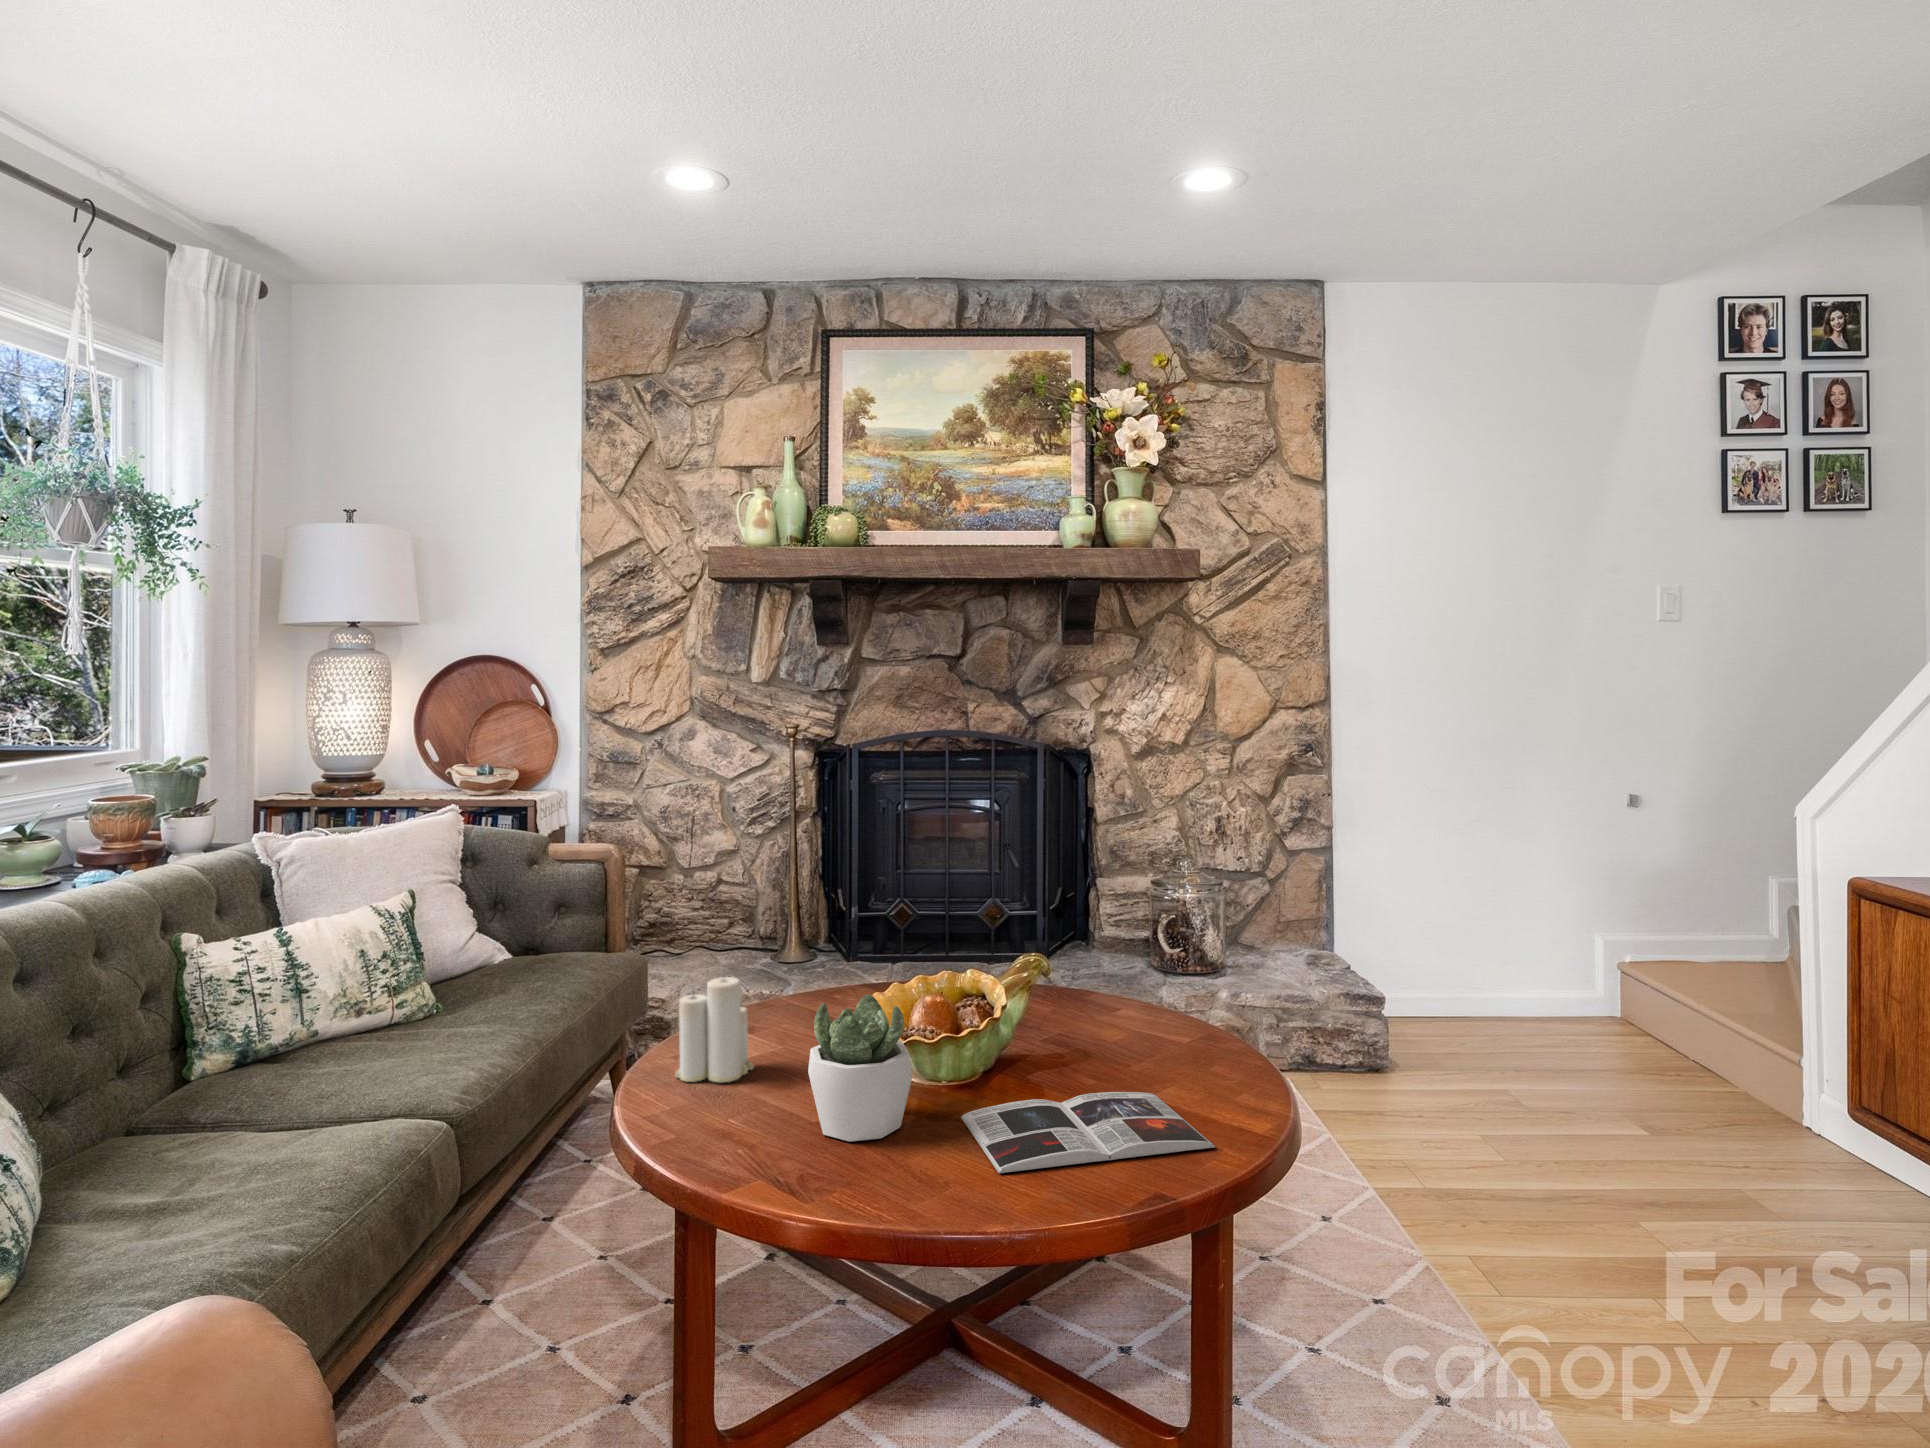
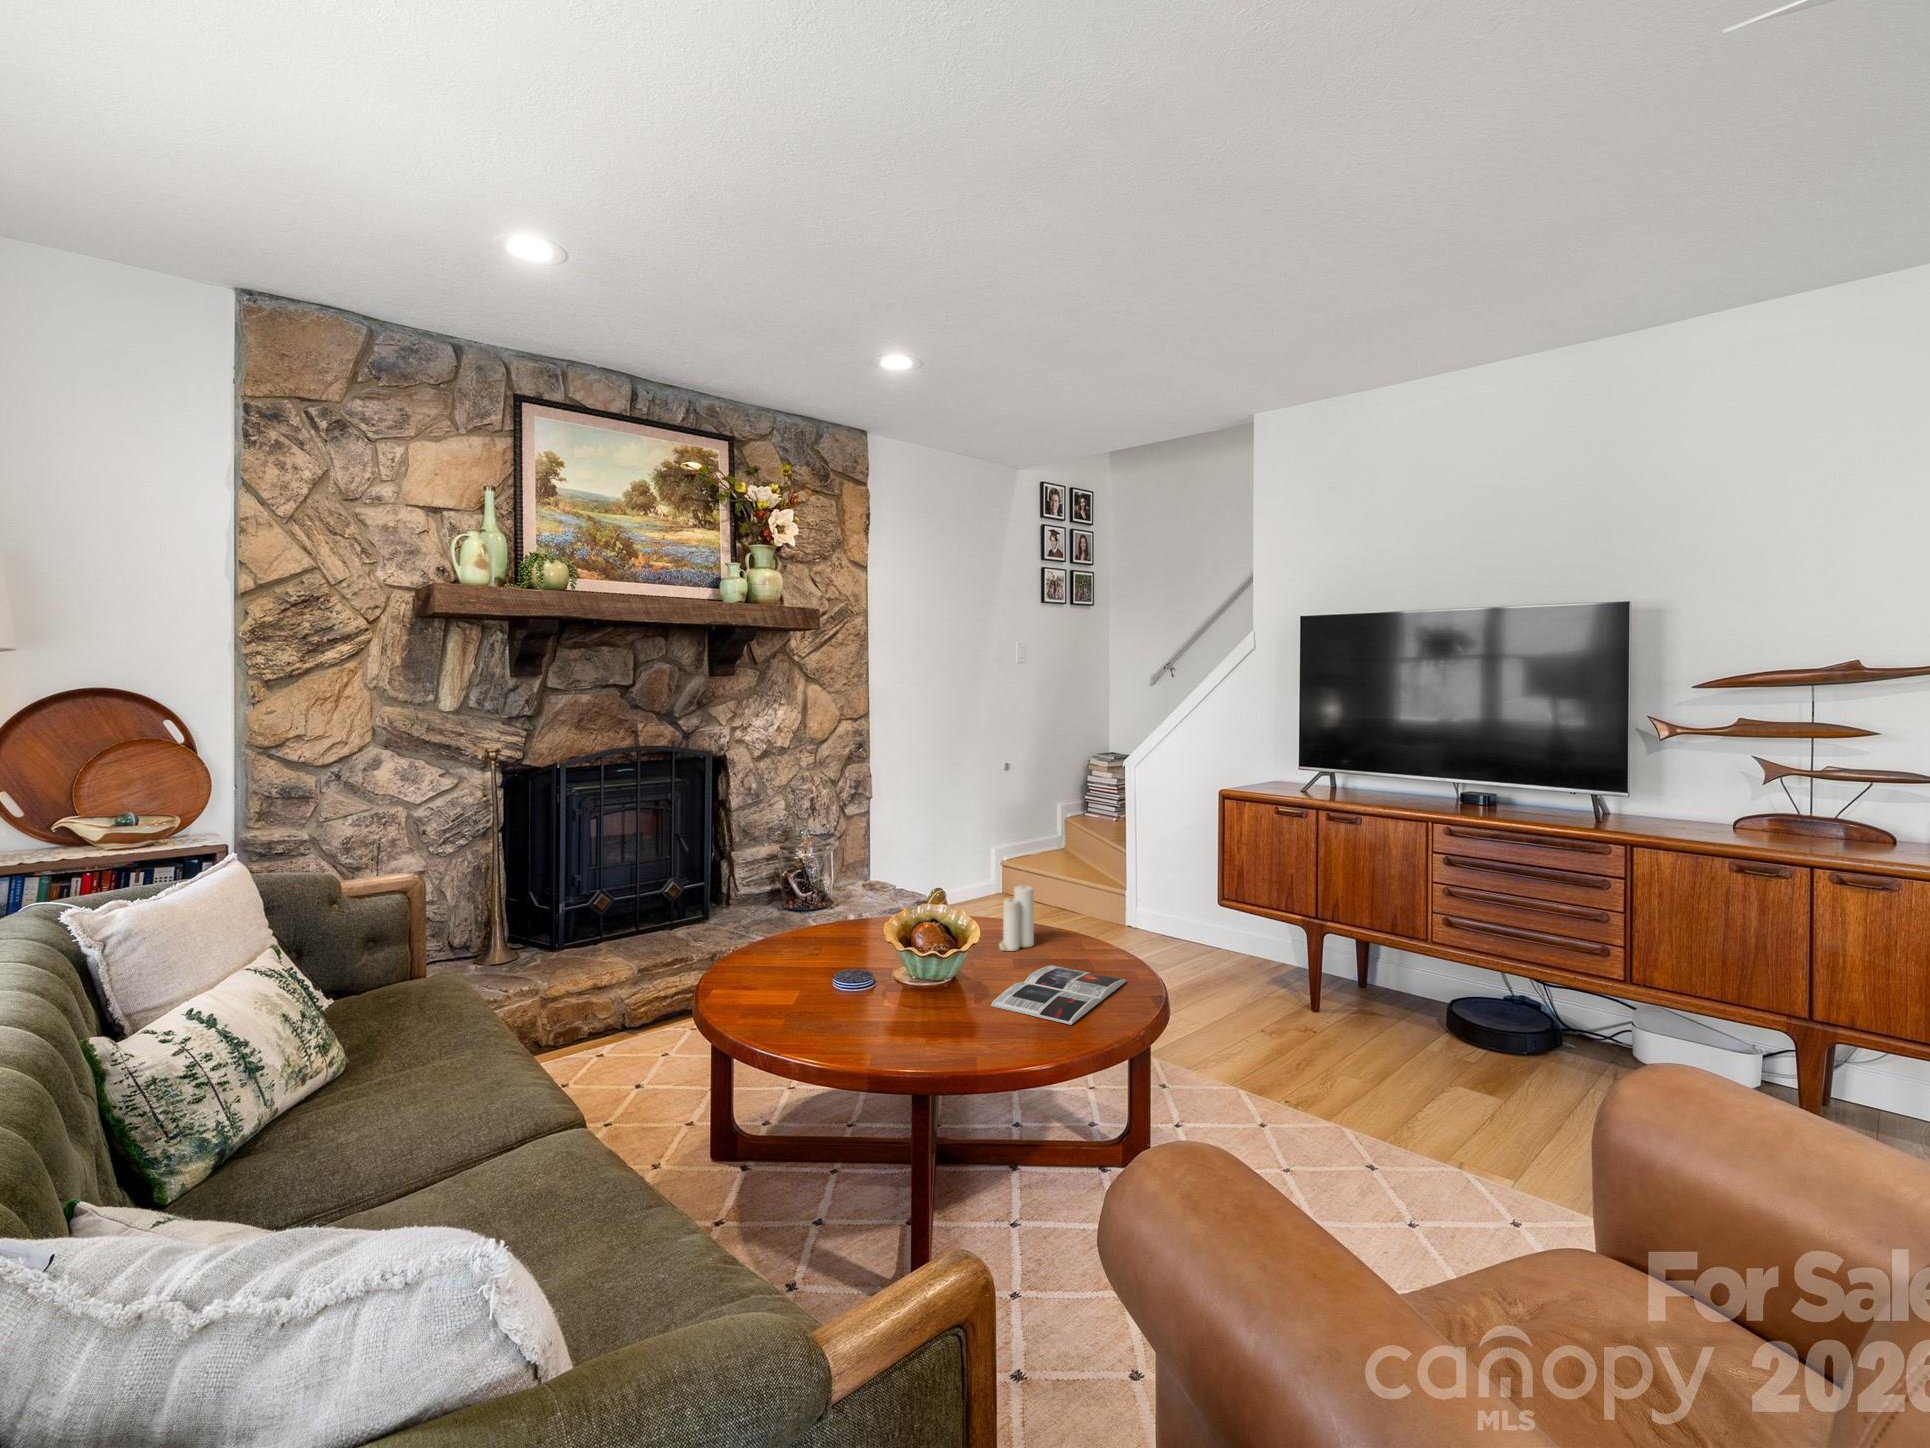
candle: present [675,977,754,1082] -> present [999,885,1034,951]
succulent plant: present [808,994,912,1142] -> none [916,937,988,1038]

